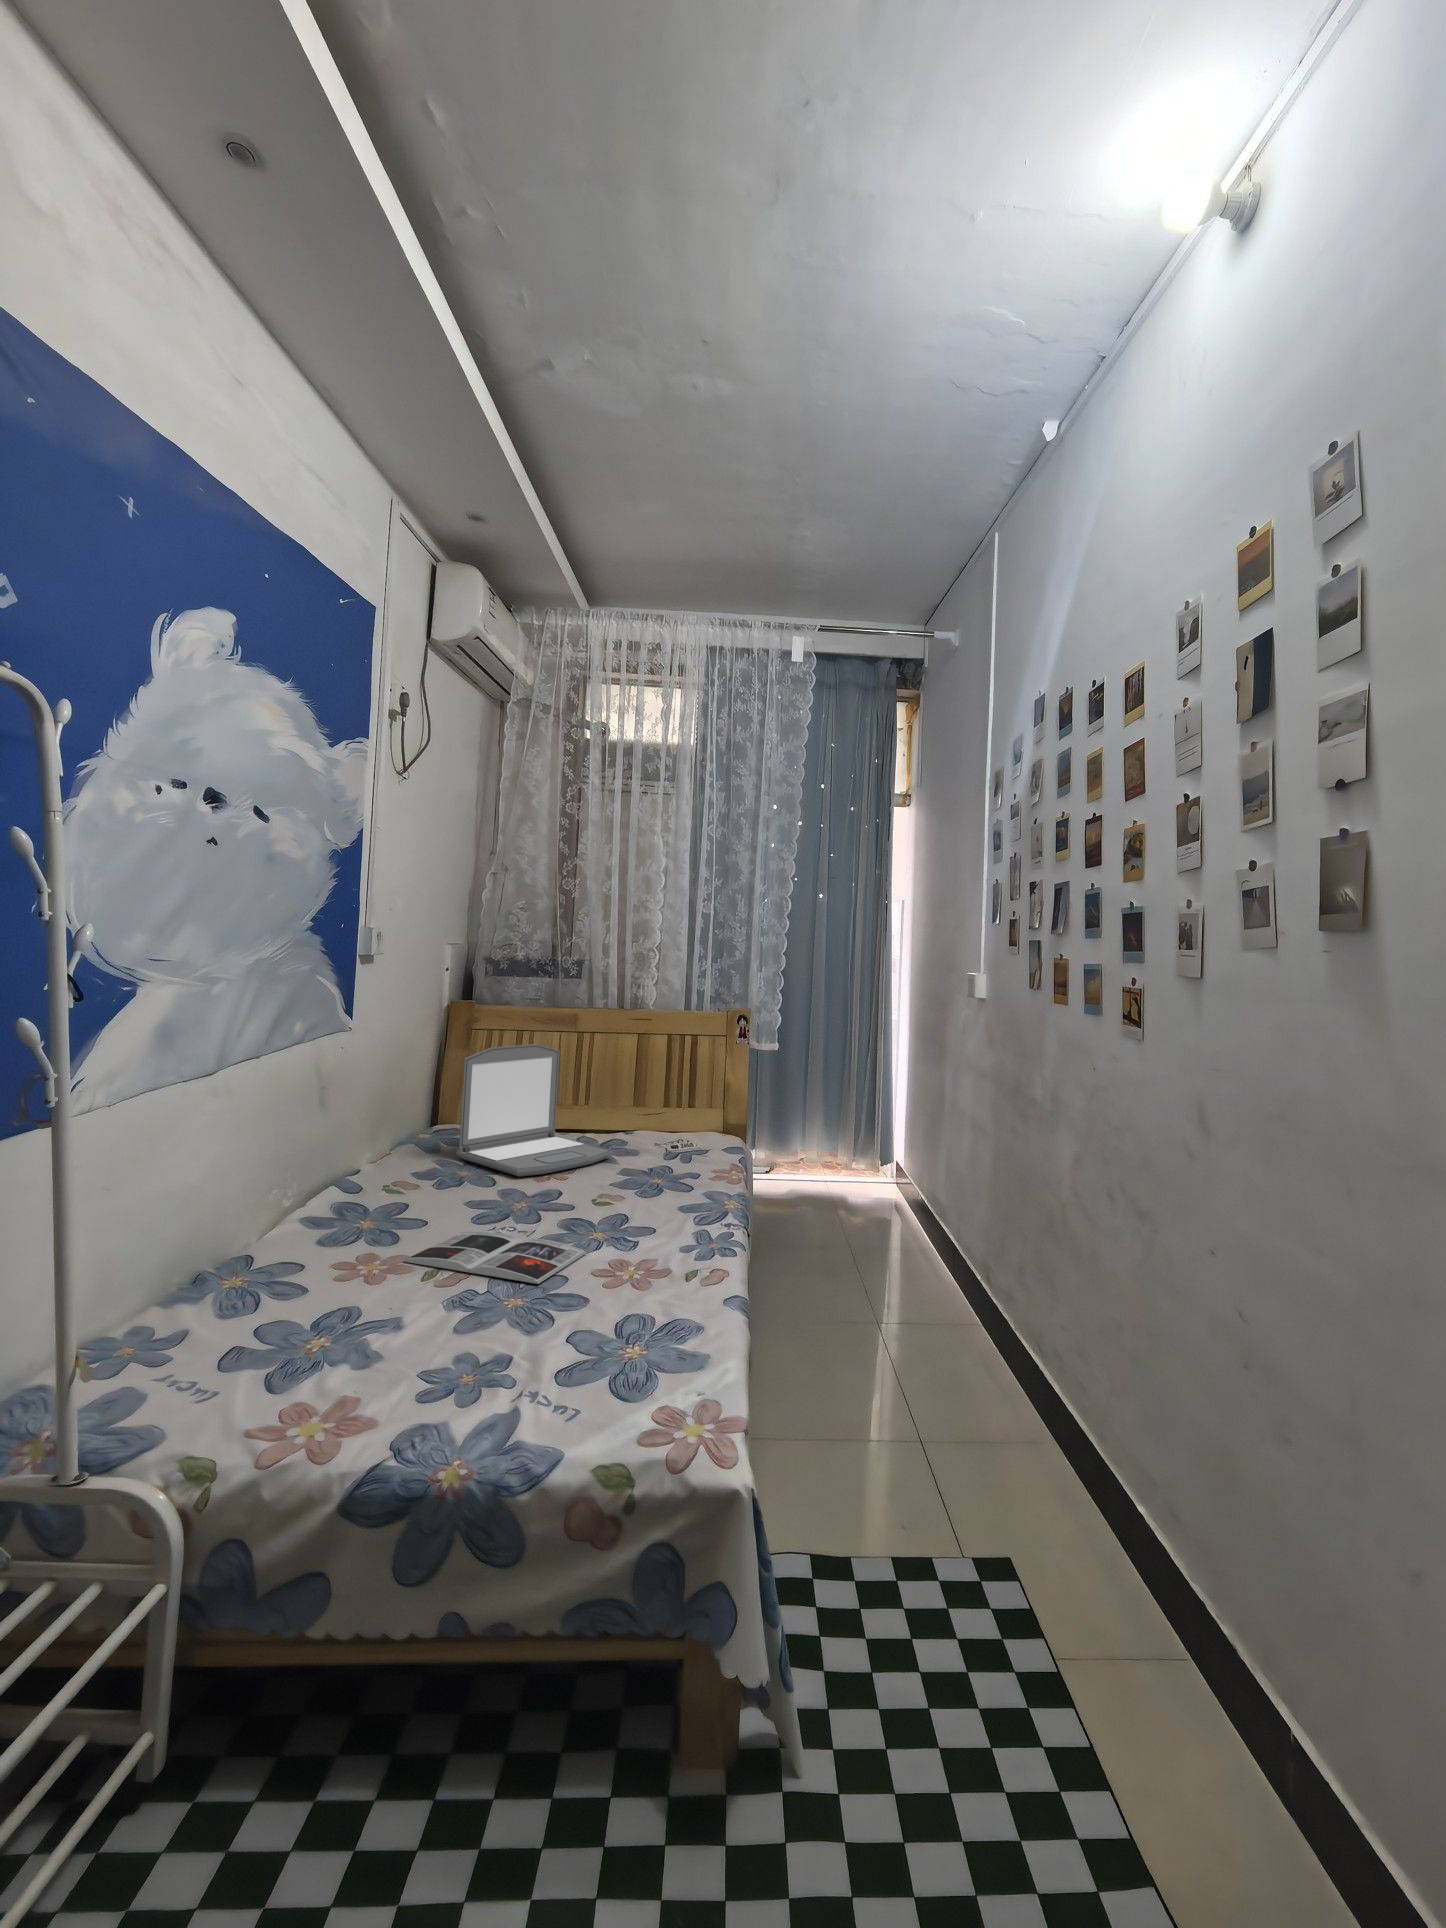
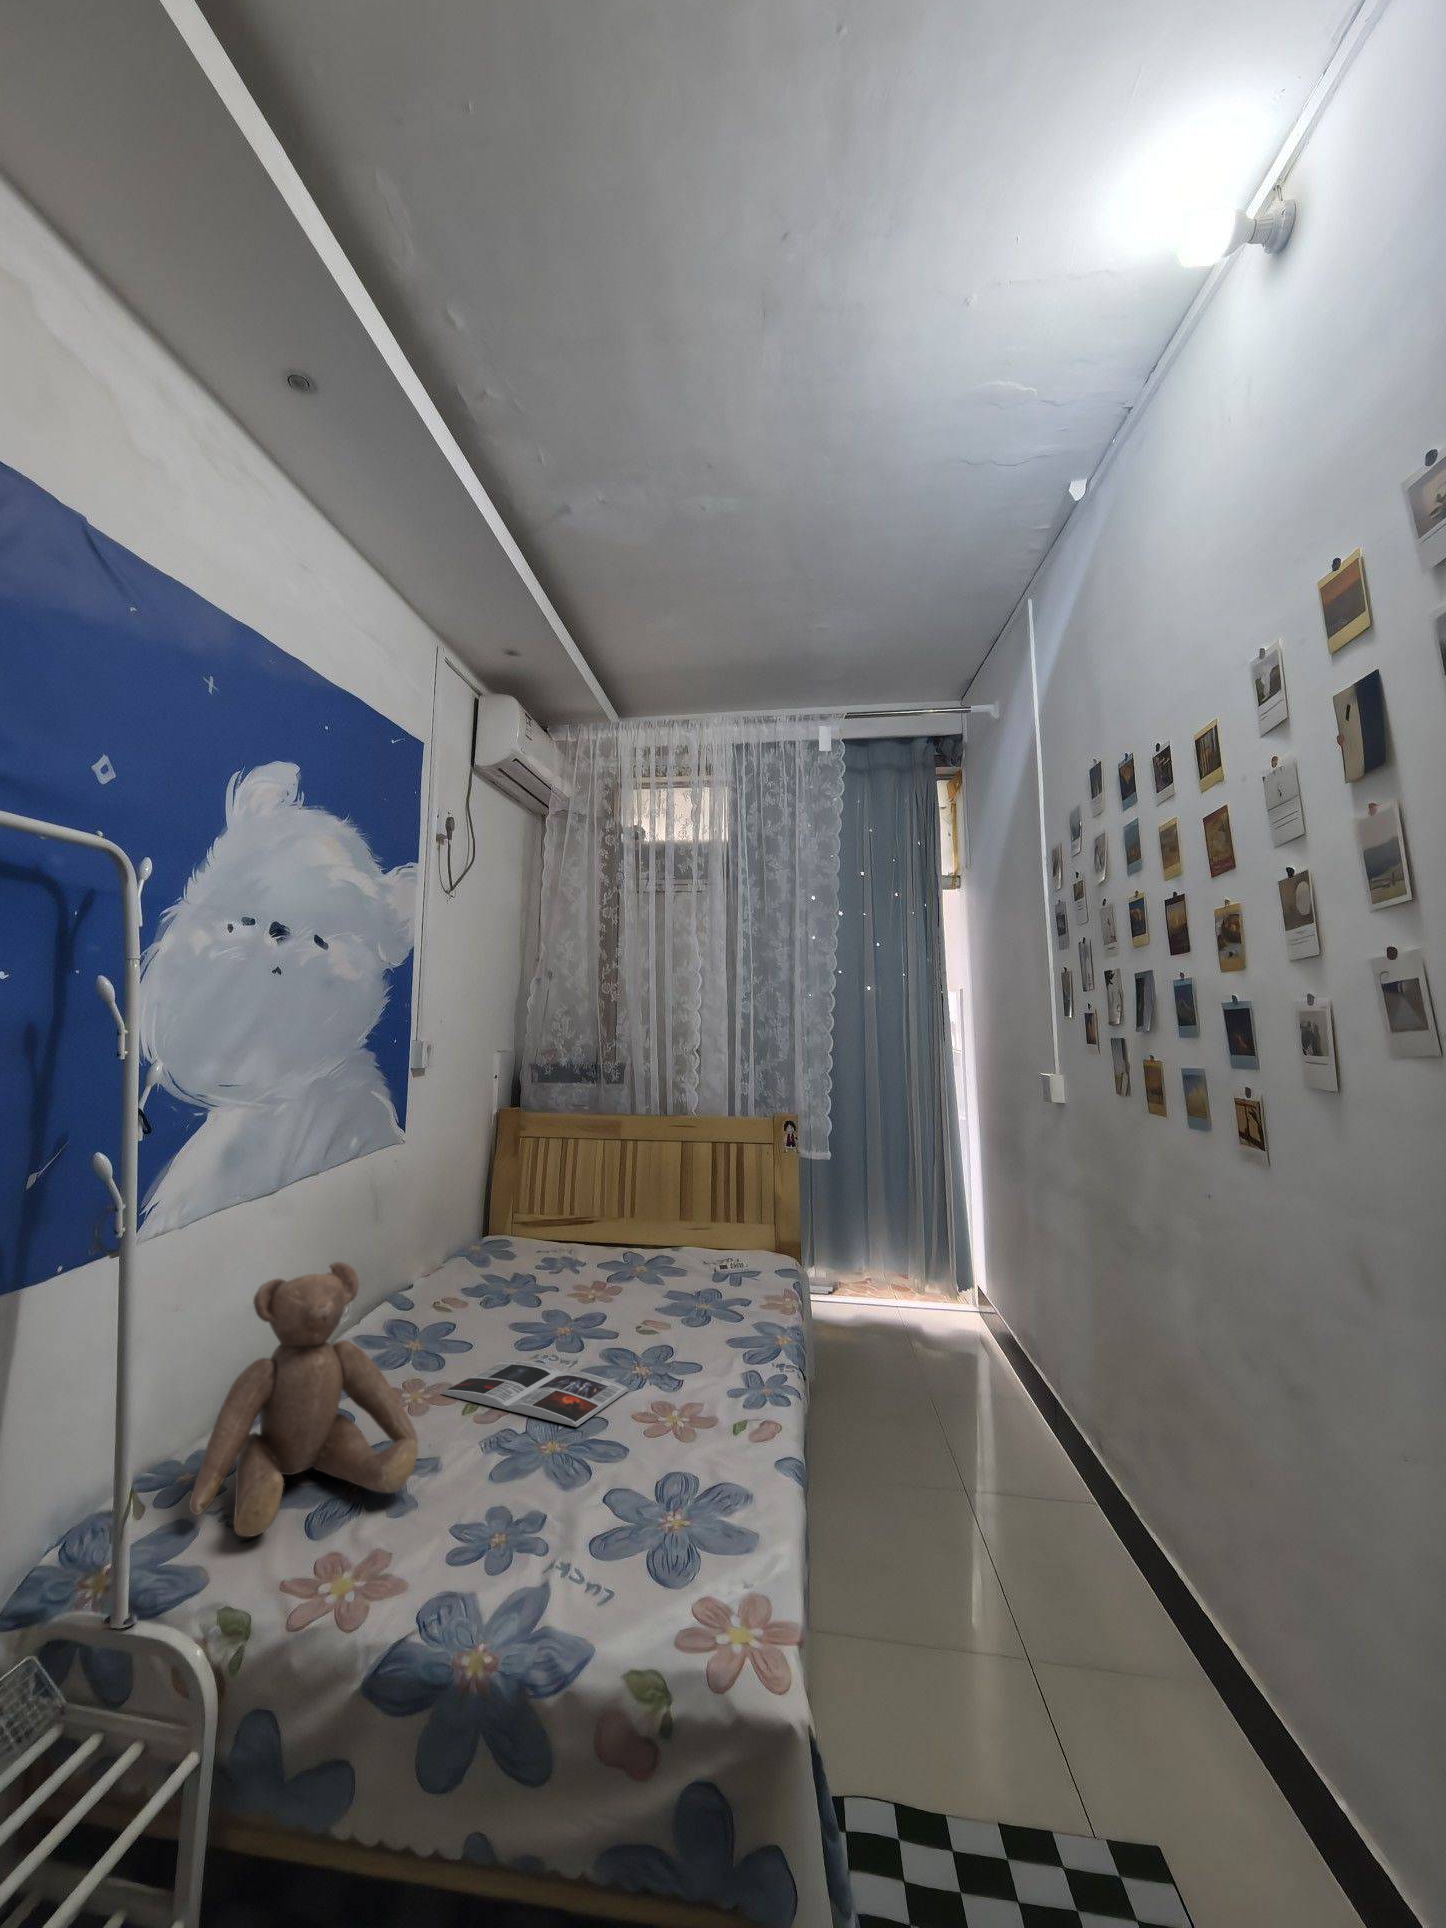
laptop: present [456,1044,612,1177] -> none [503,1154,659,1296]
teddy bear: none [159,1136,390,1383] -> present [188,1262,418,1537]

